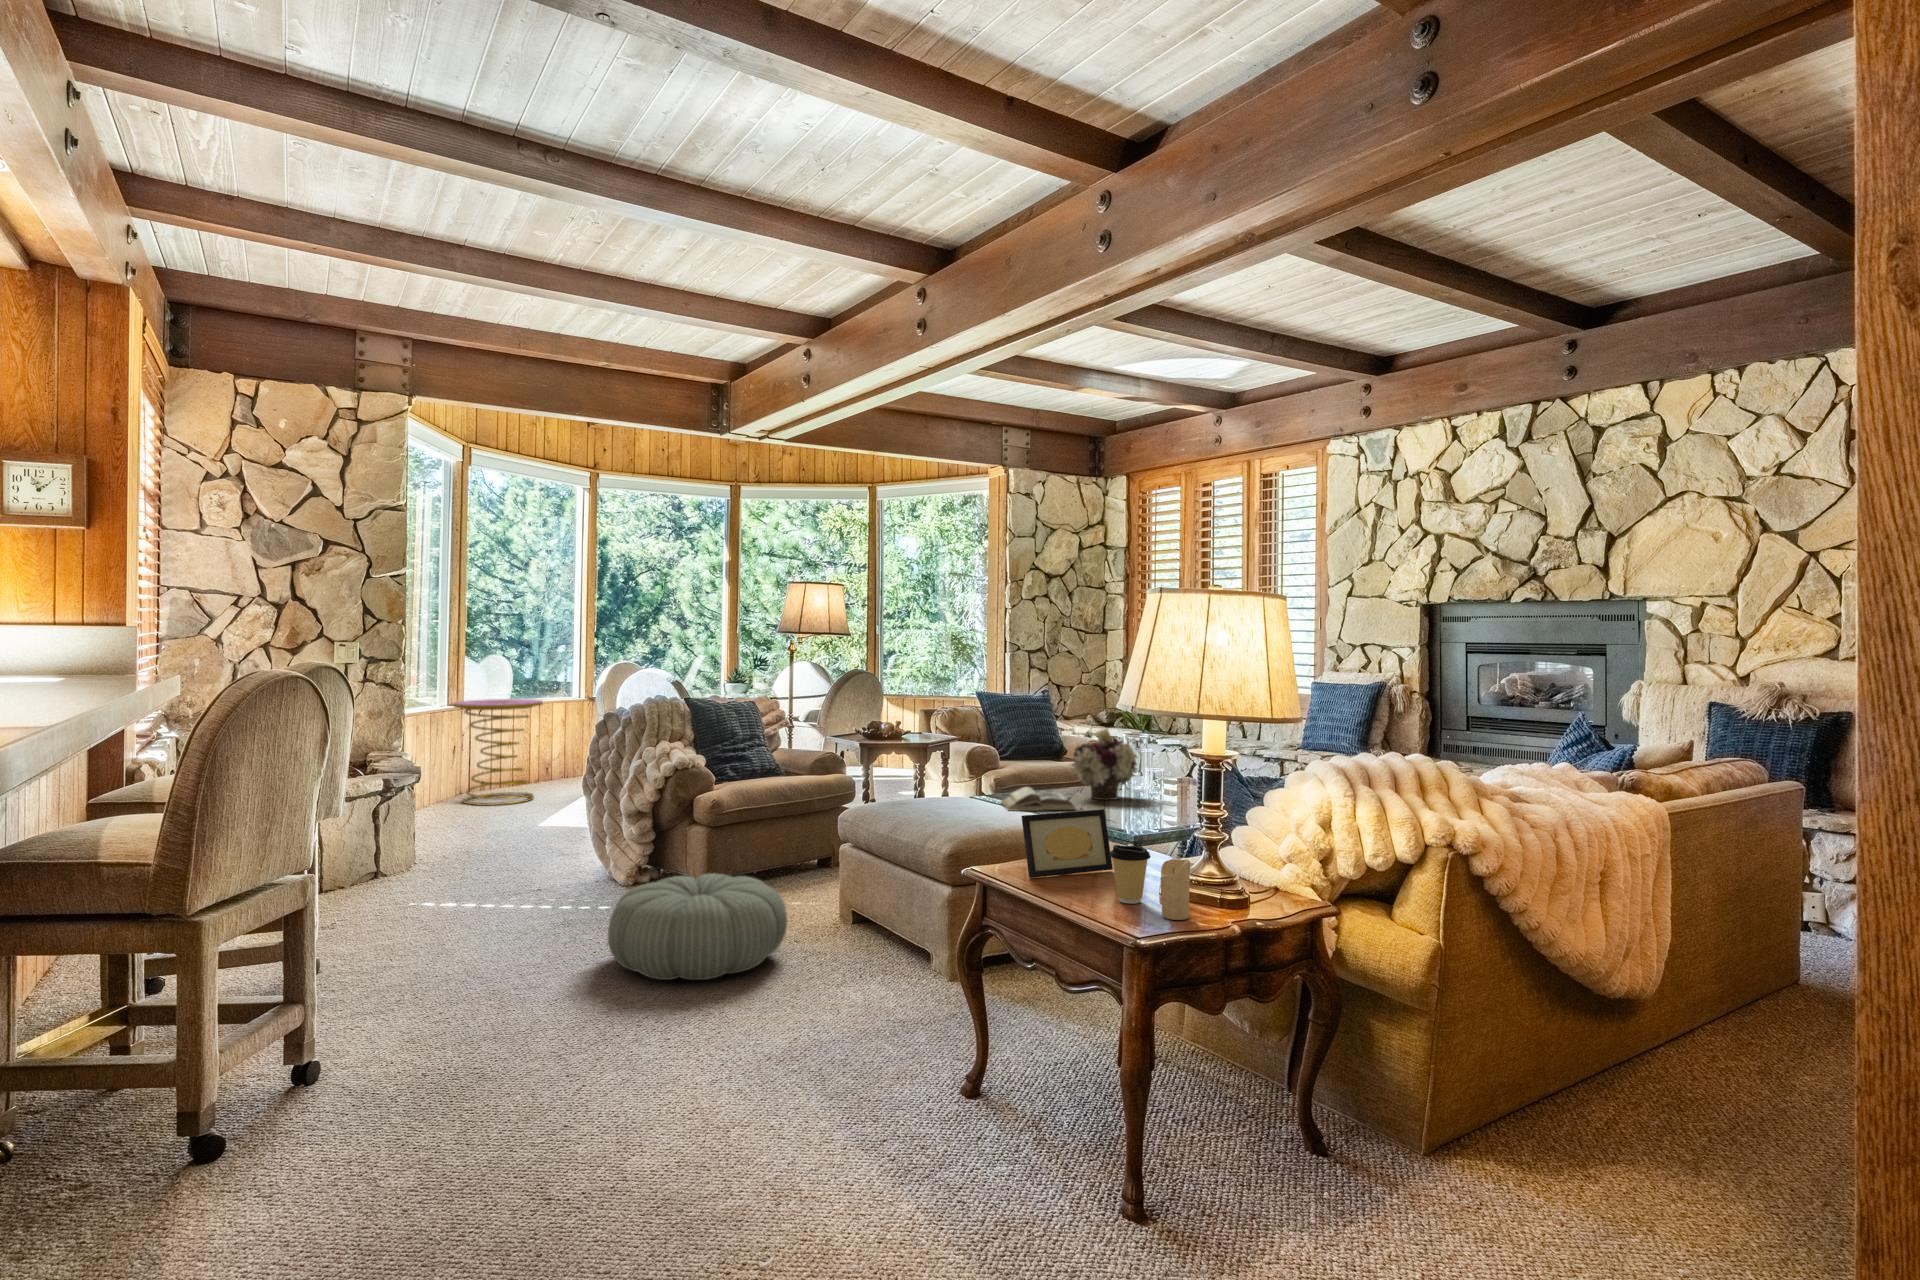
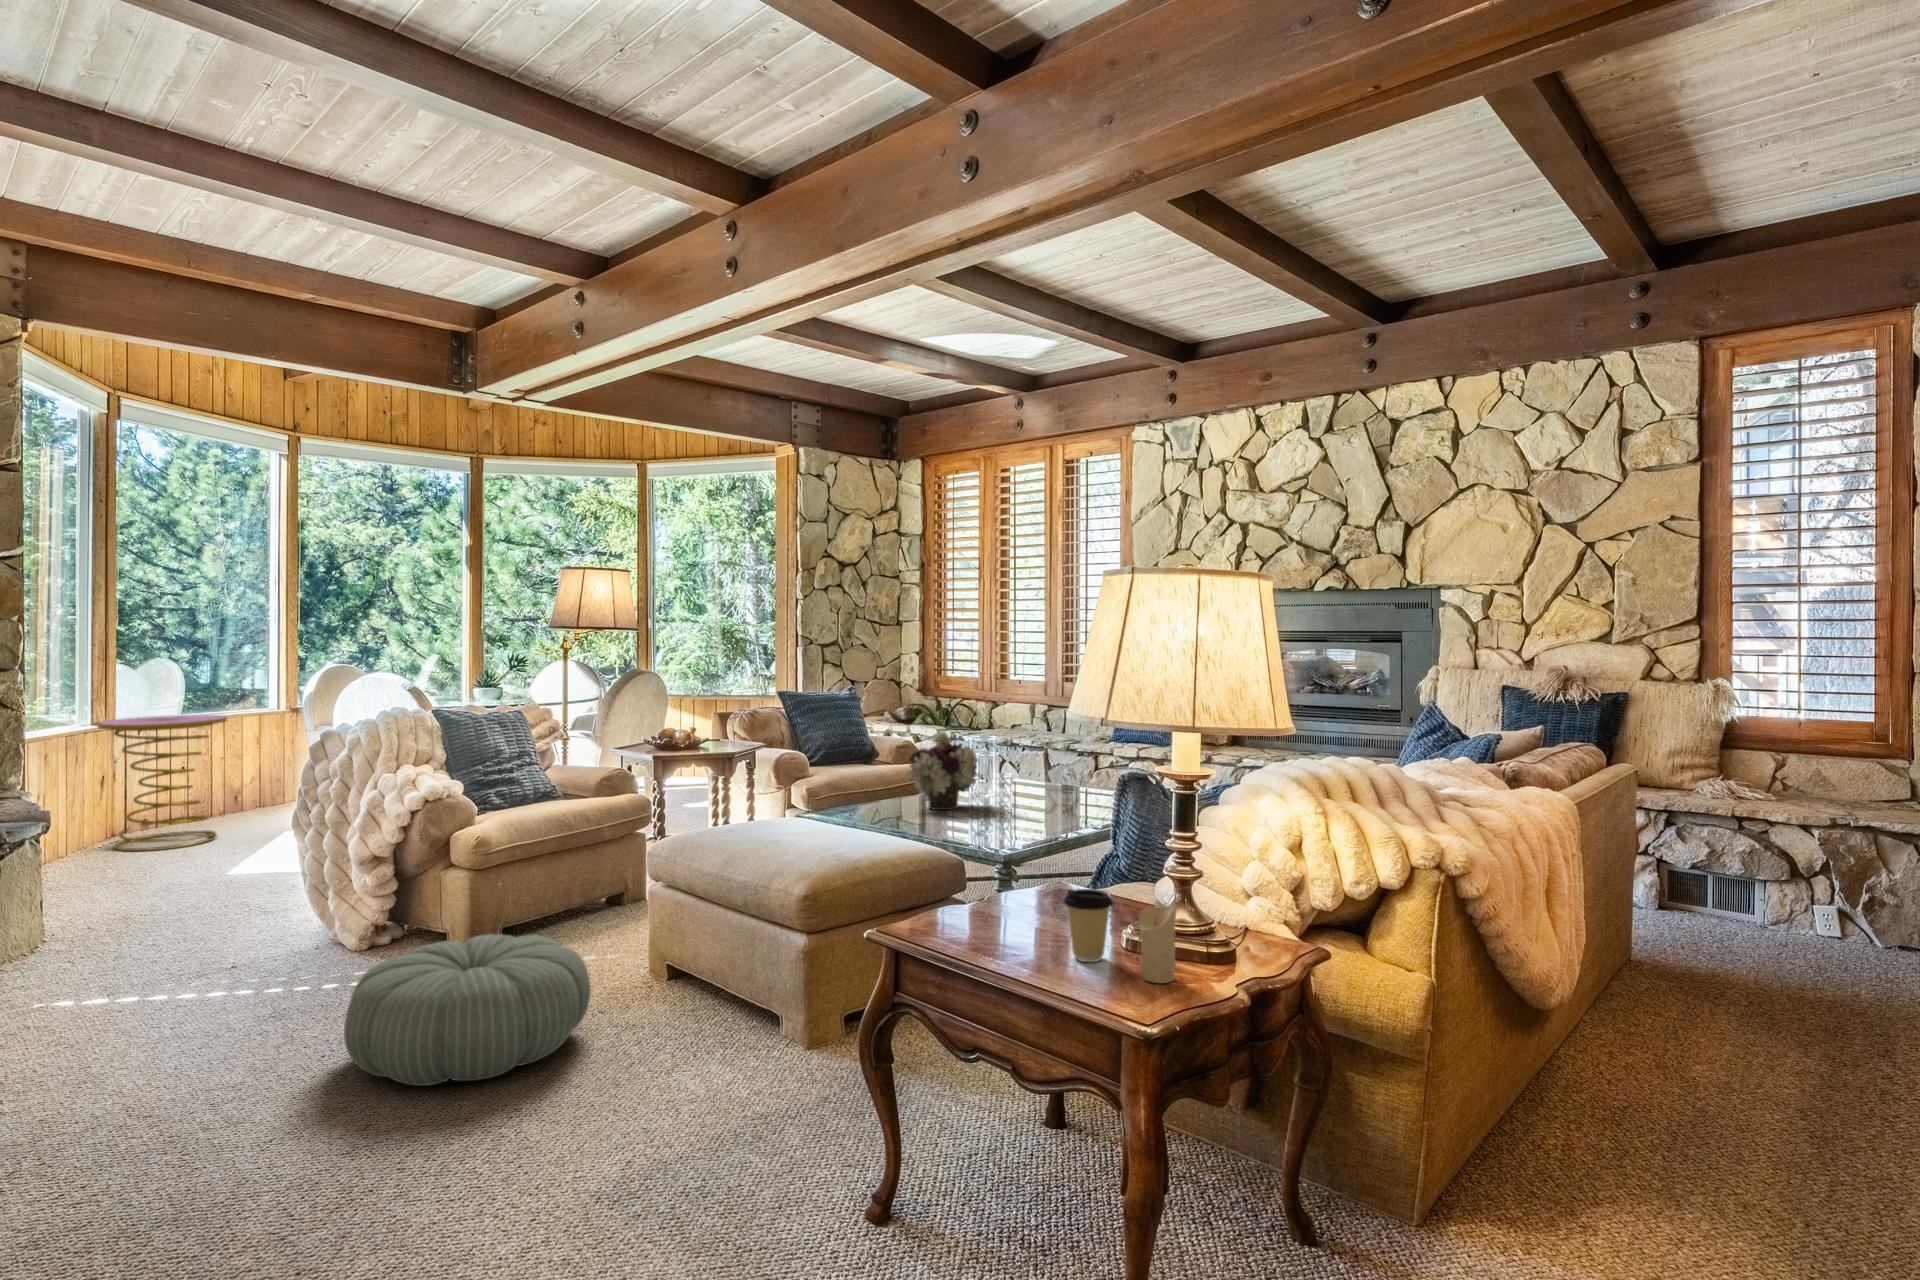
book: present [1001,787,1076,811] -> none [834,801,921,831]
picture frame: present [1021,809,1113,878] -> none [934,839,1039,933]

